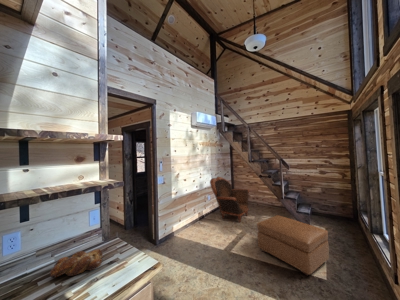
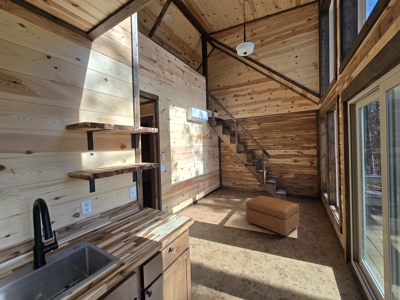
armchair: present [210,177,249,222] -> none [202,166,236,204]
bread loaf: present [50,249,103,277] -> none [119,212,151,229]

